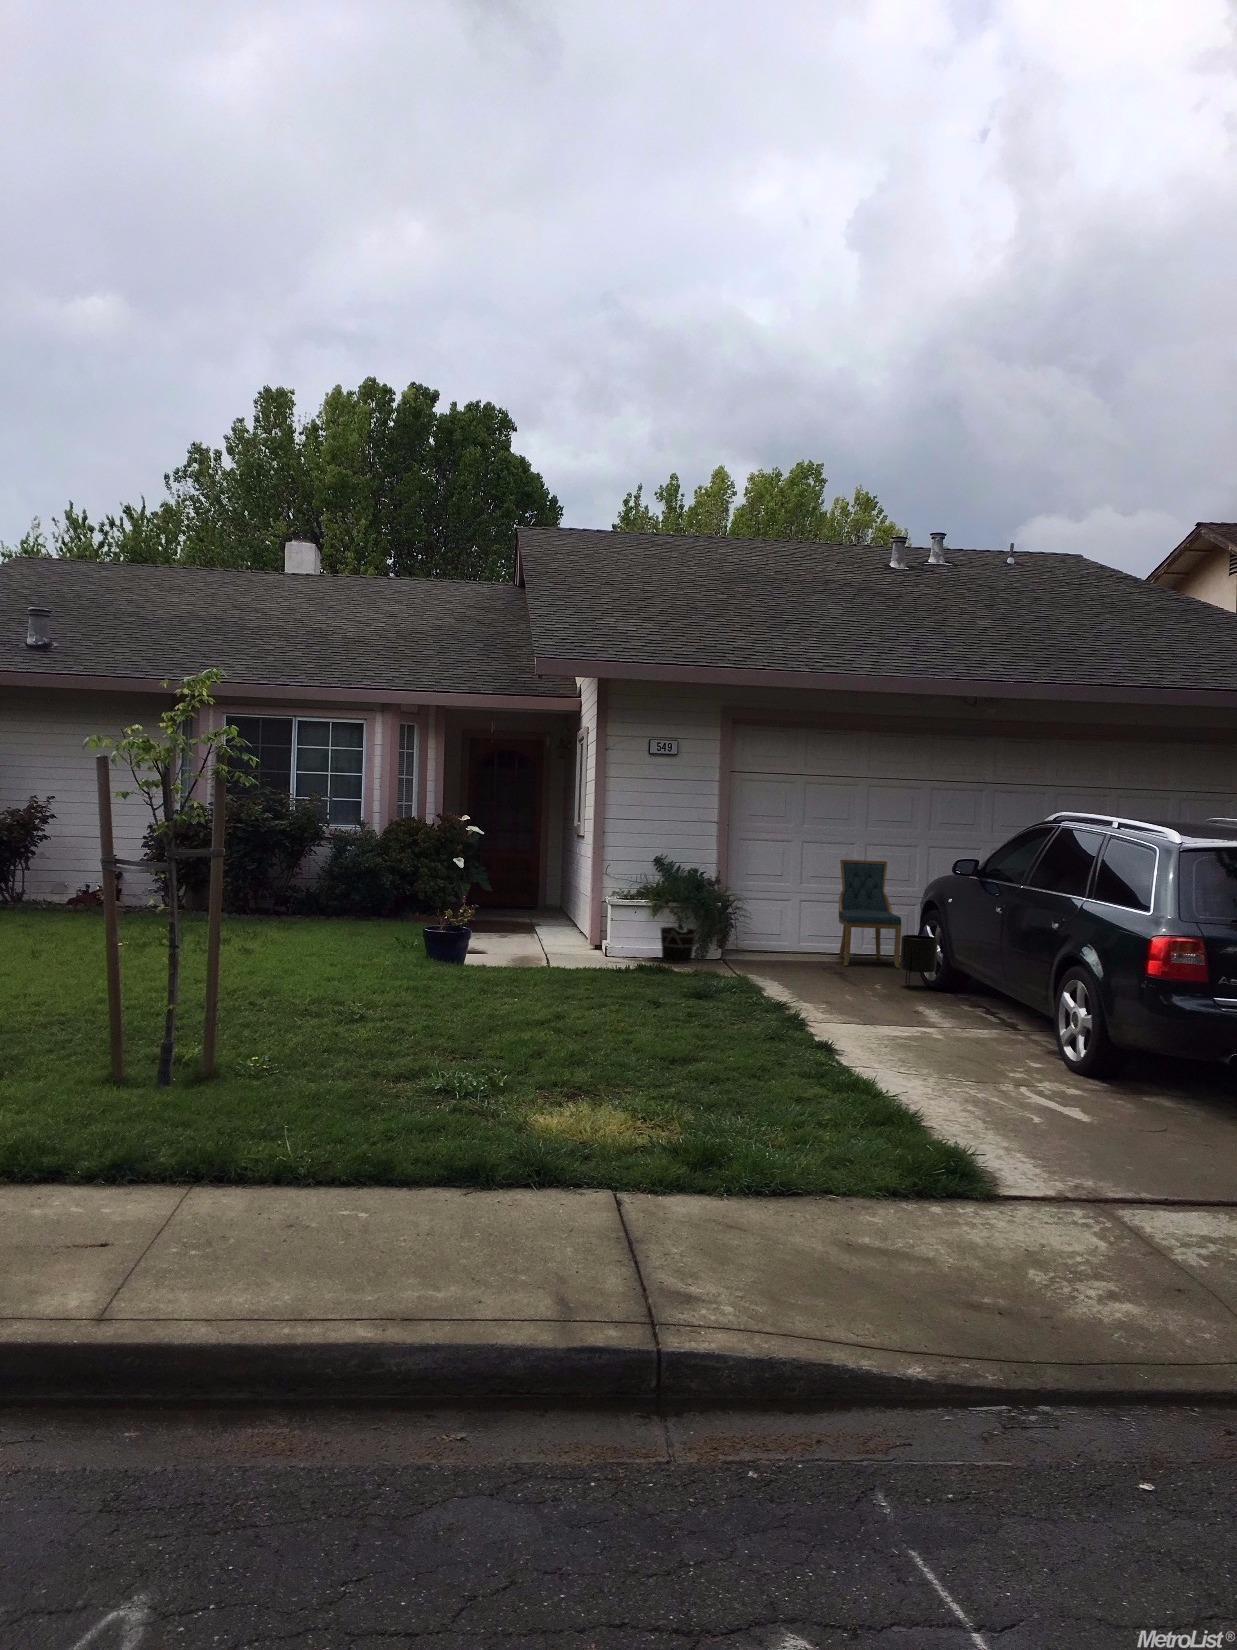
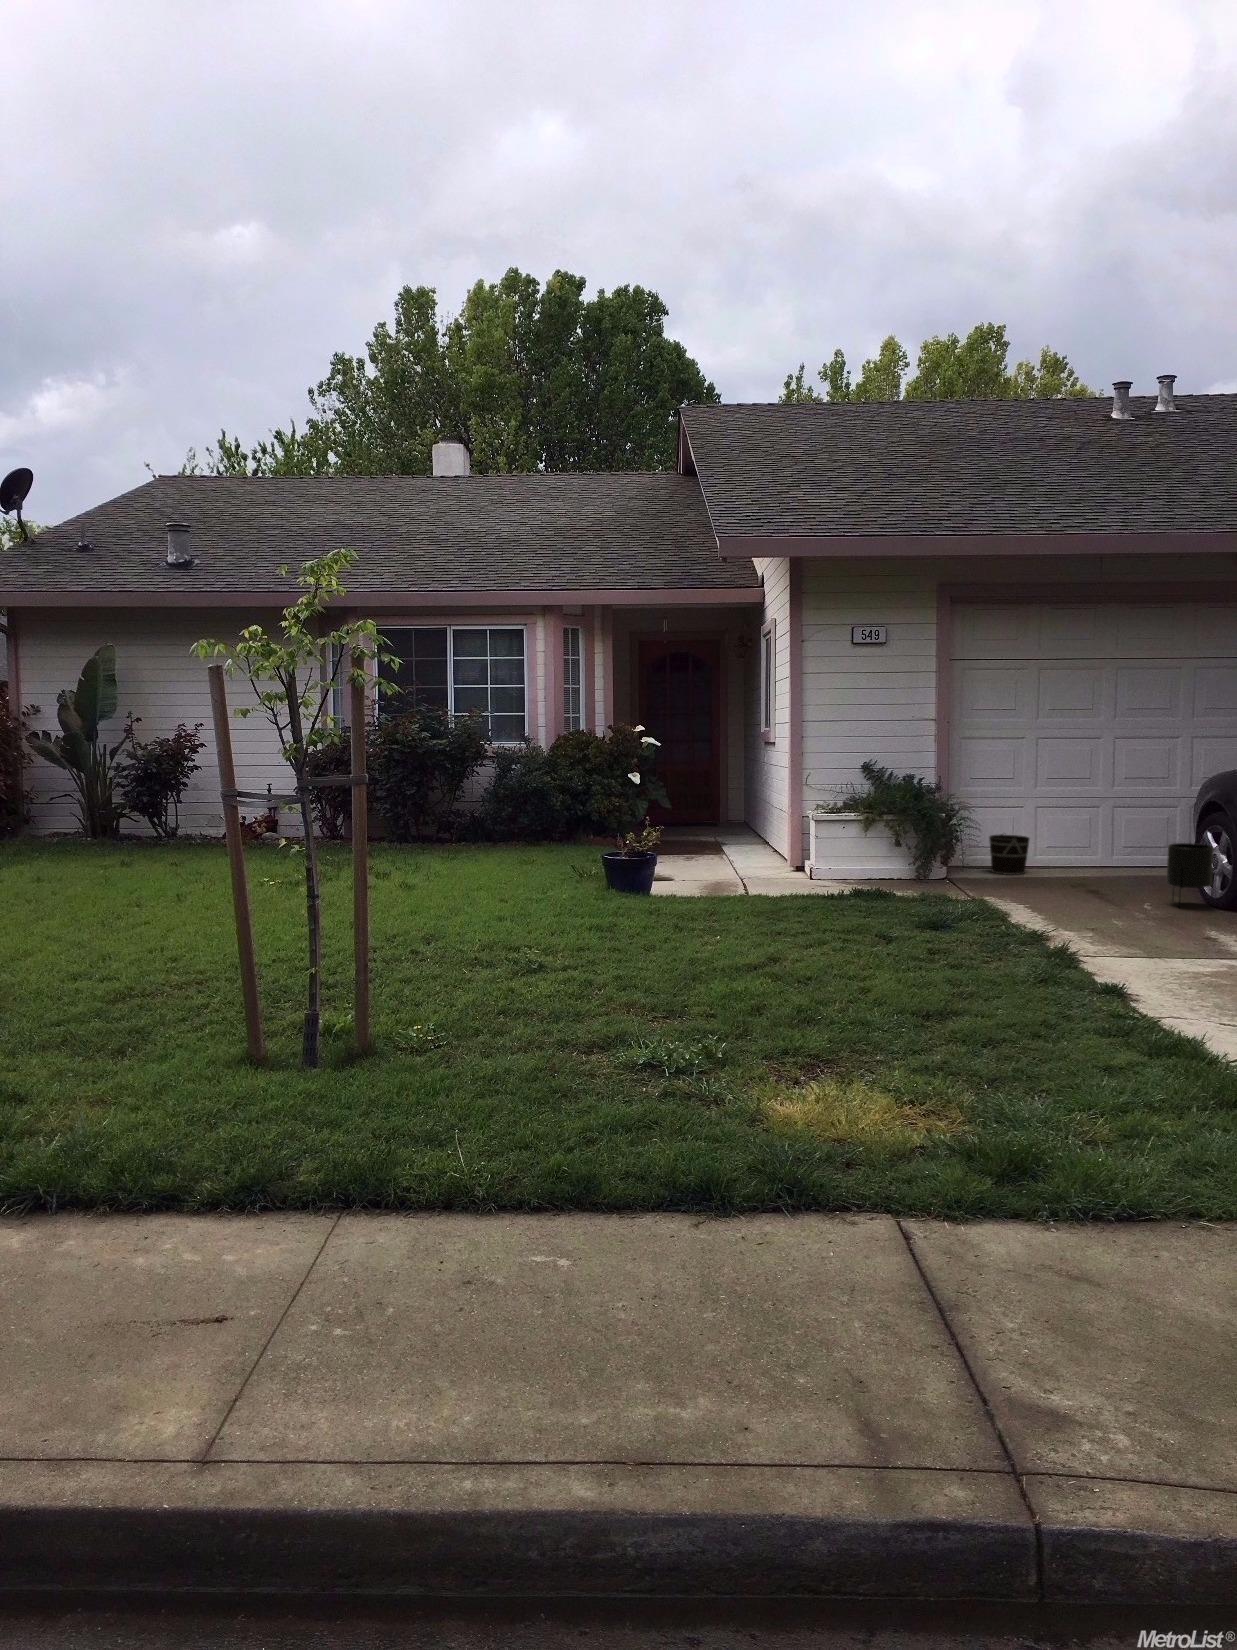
chair: present [839,860,902,968] -> none [1078,758,1158,881]
bucket: present [660,927,695,963] -> present [989,834,1029,875]

